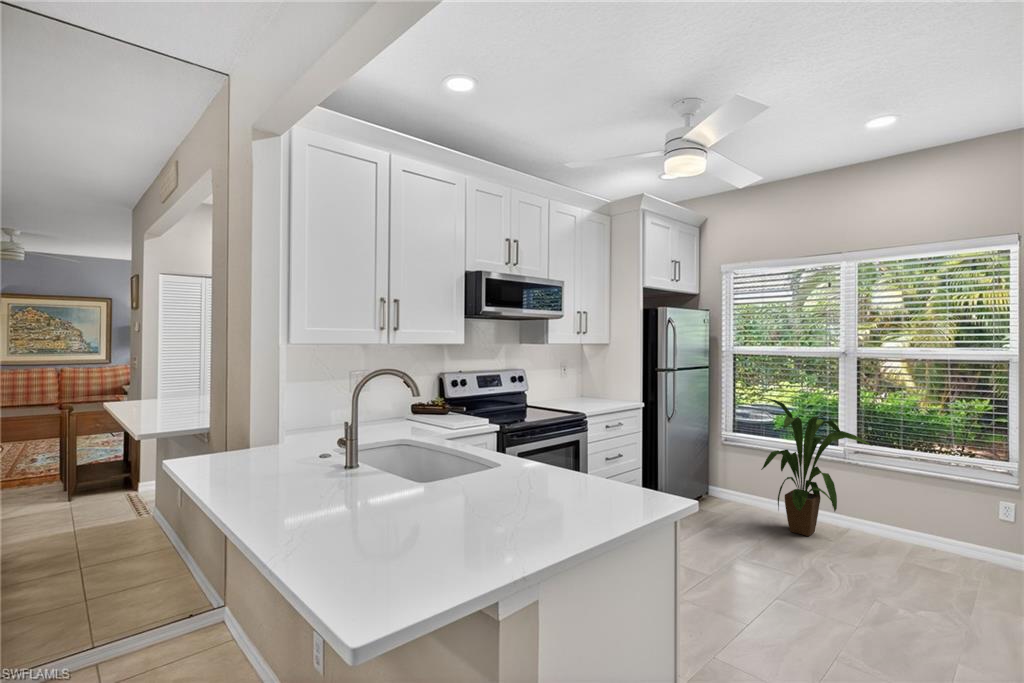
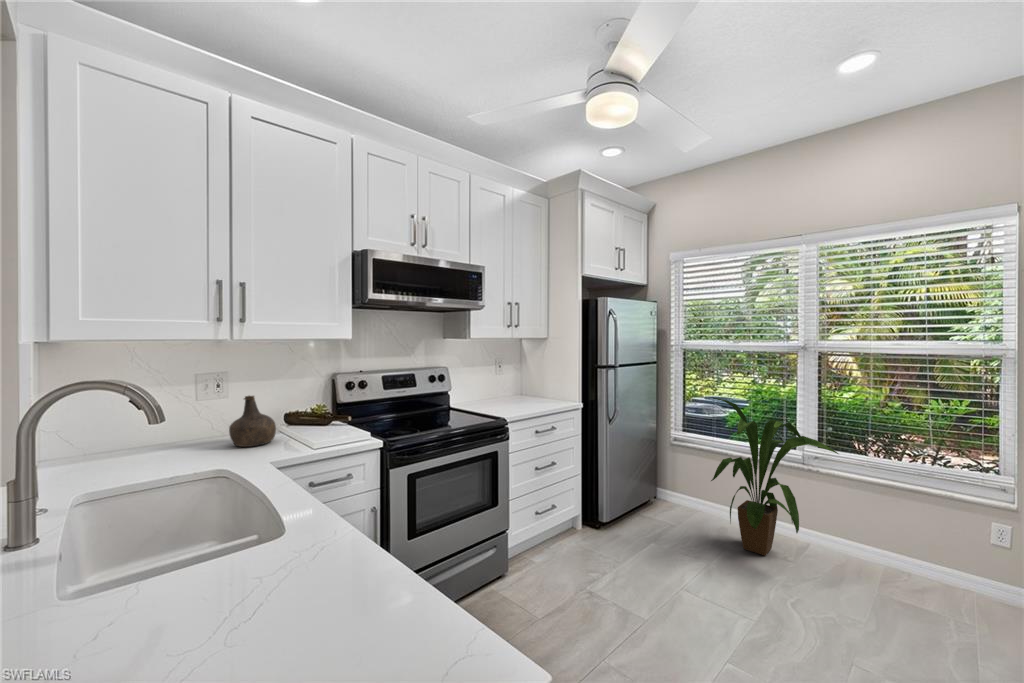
bottle: none [388,387,419,426] -> present [229,396,276,447]

